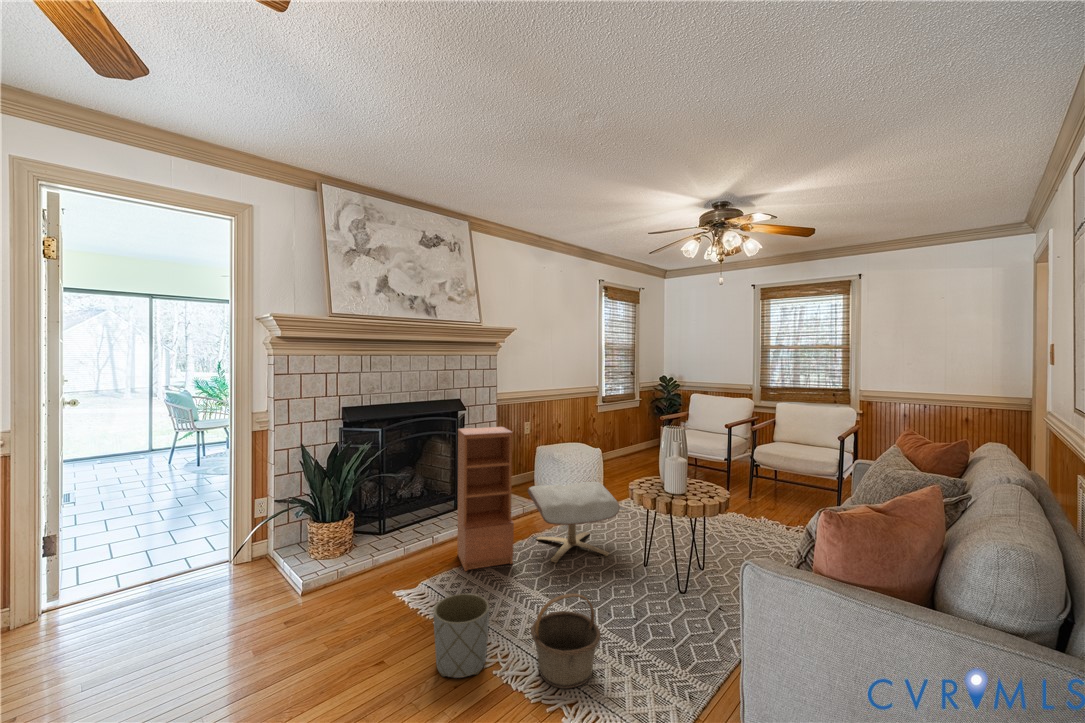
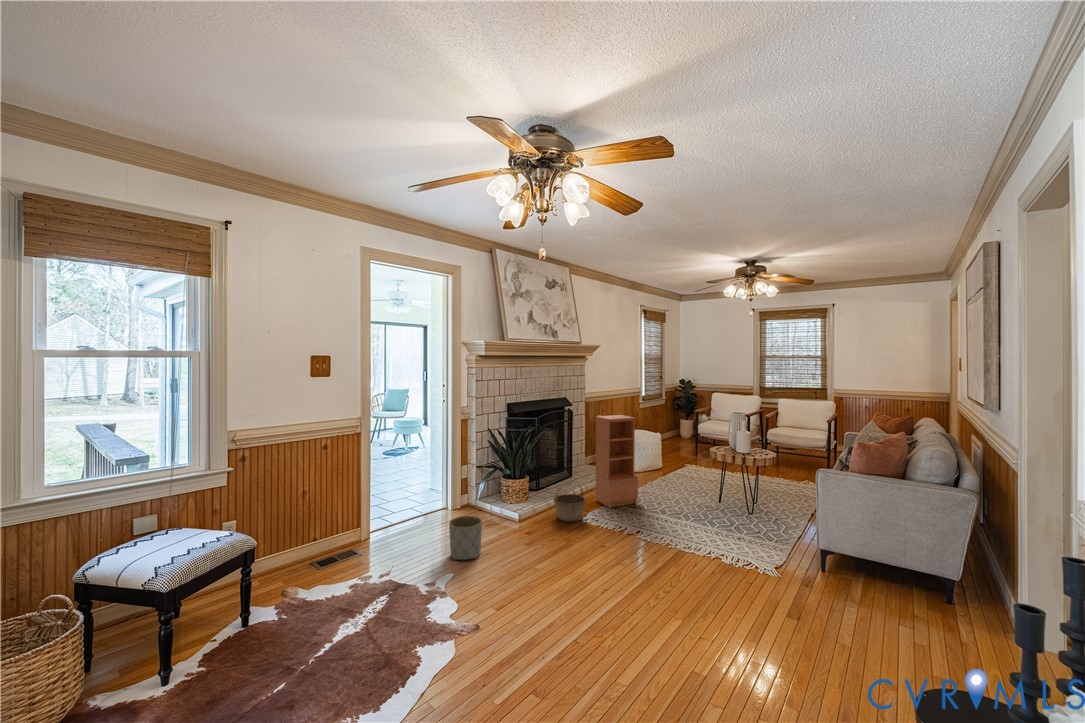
ottoman: present [528,482,619,563] -> none [635,452,700,502]
planter: present [434,593,489,678] -> present [449,516,482,560]
basket: present [531,594,601,688] -> present [553,482,587,522]

